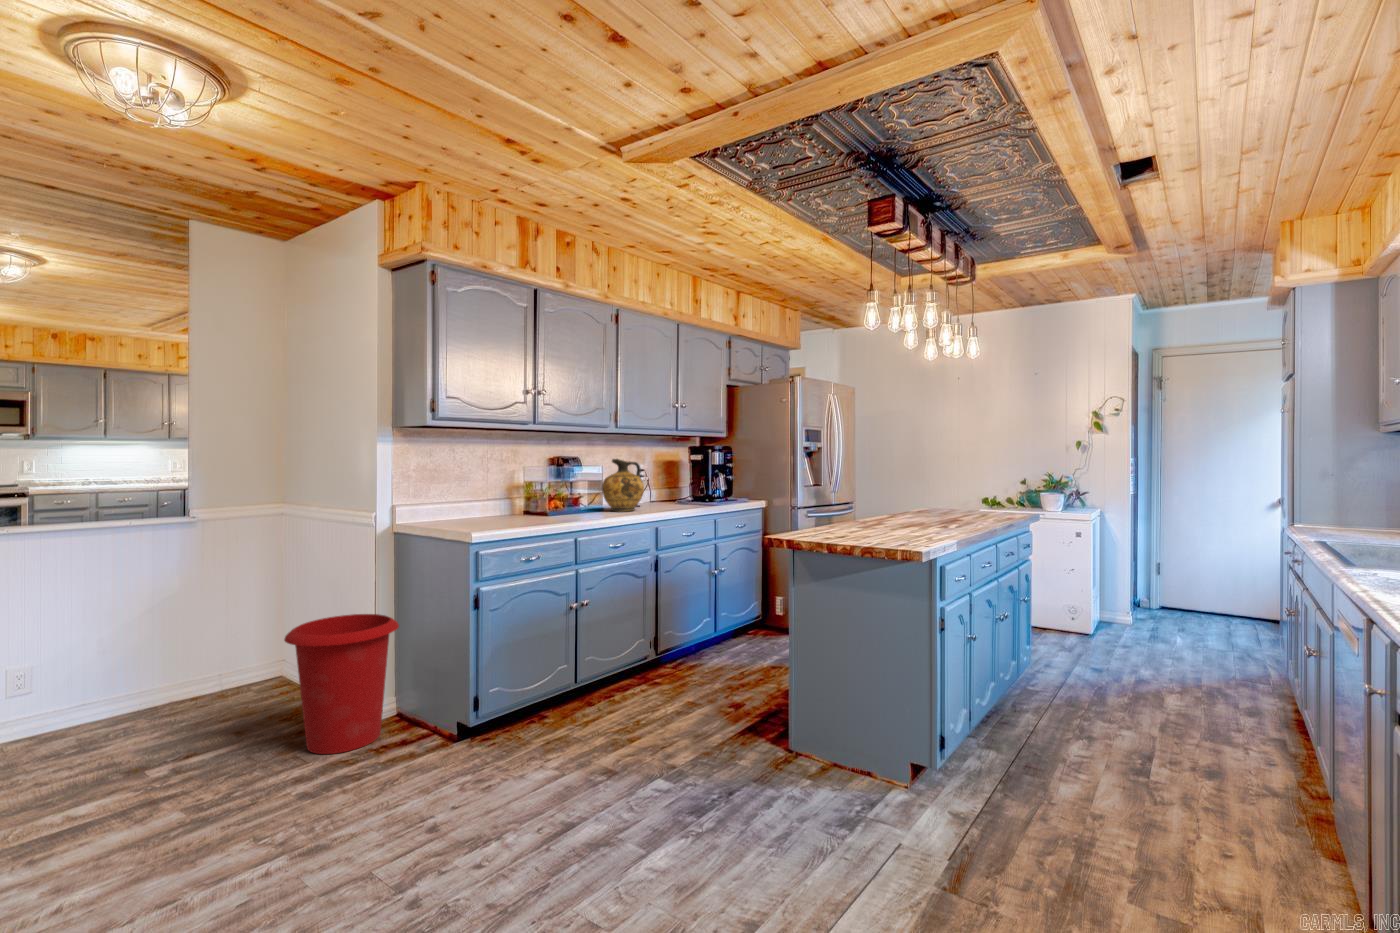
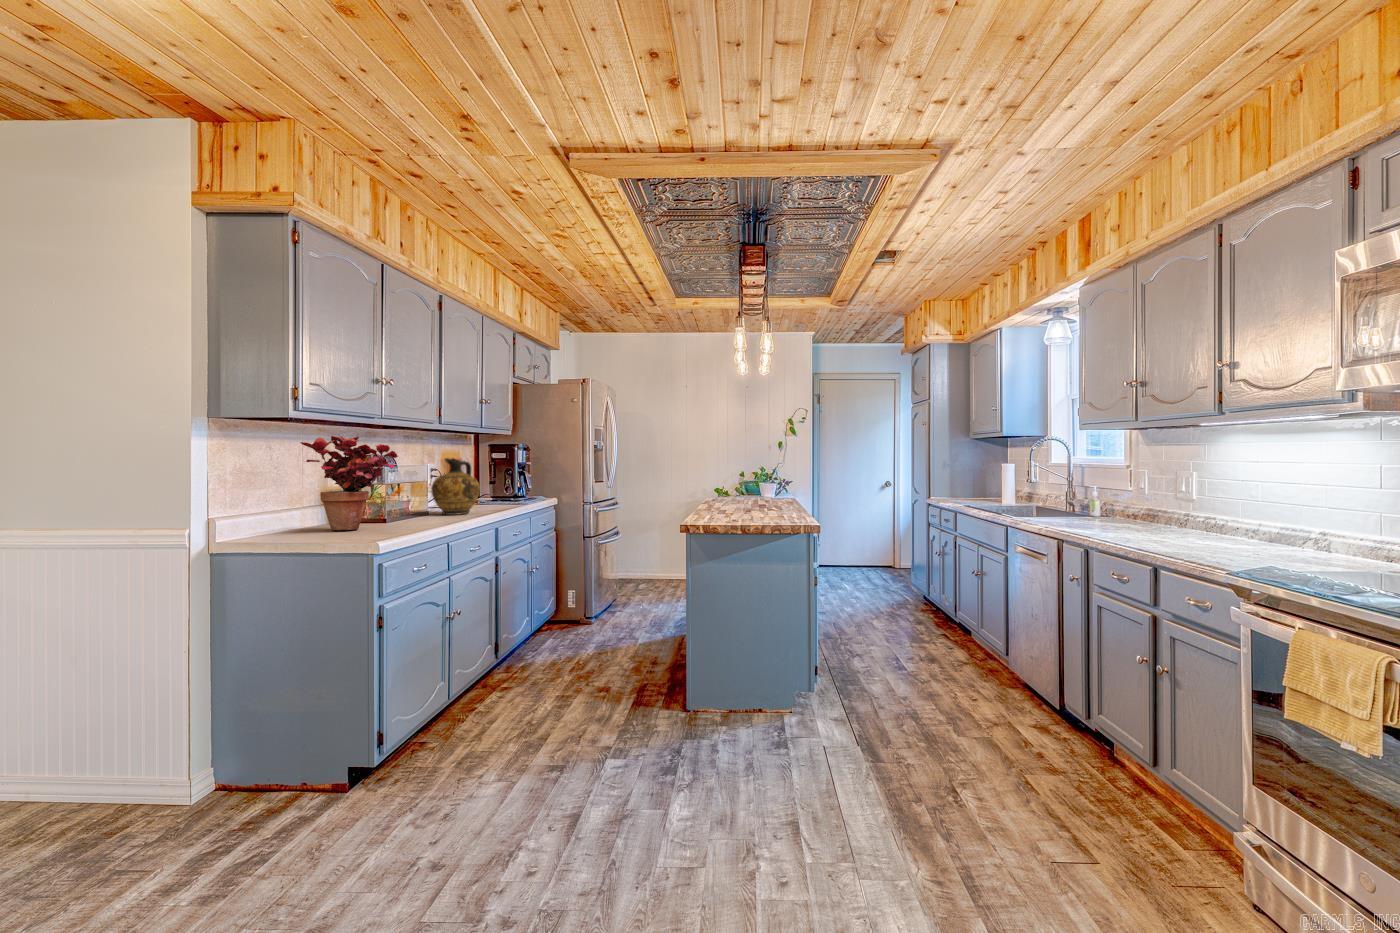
potted plant: none [461,440,537,520] -> present [301,436,398,530]
waste bin: present [284,614,399,754] -> none [75,661,251,860]

